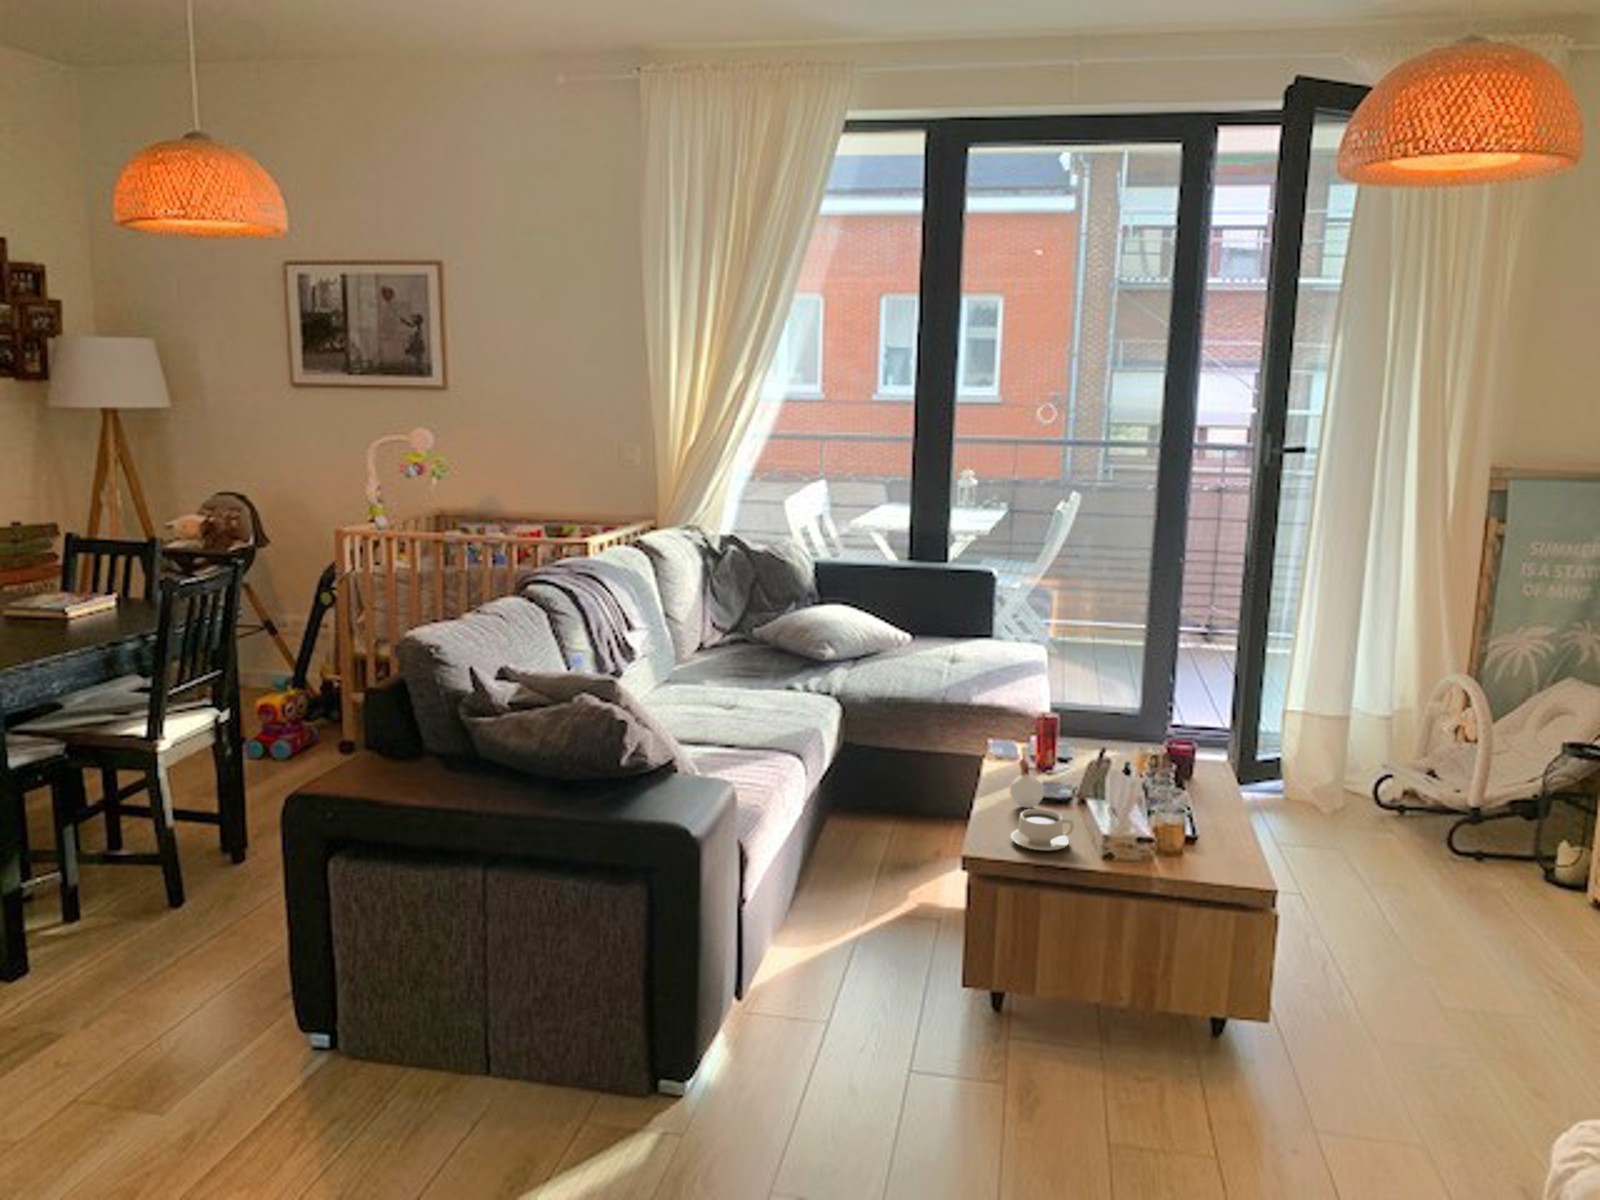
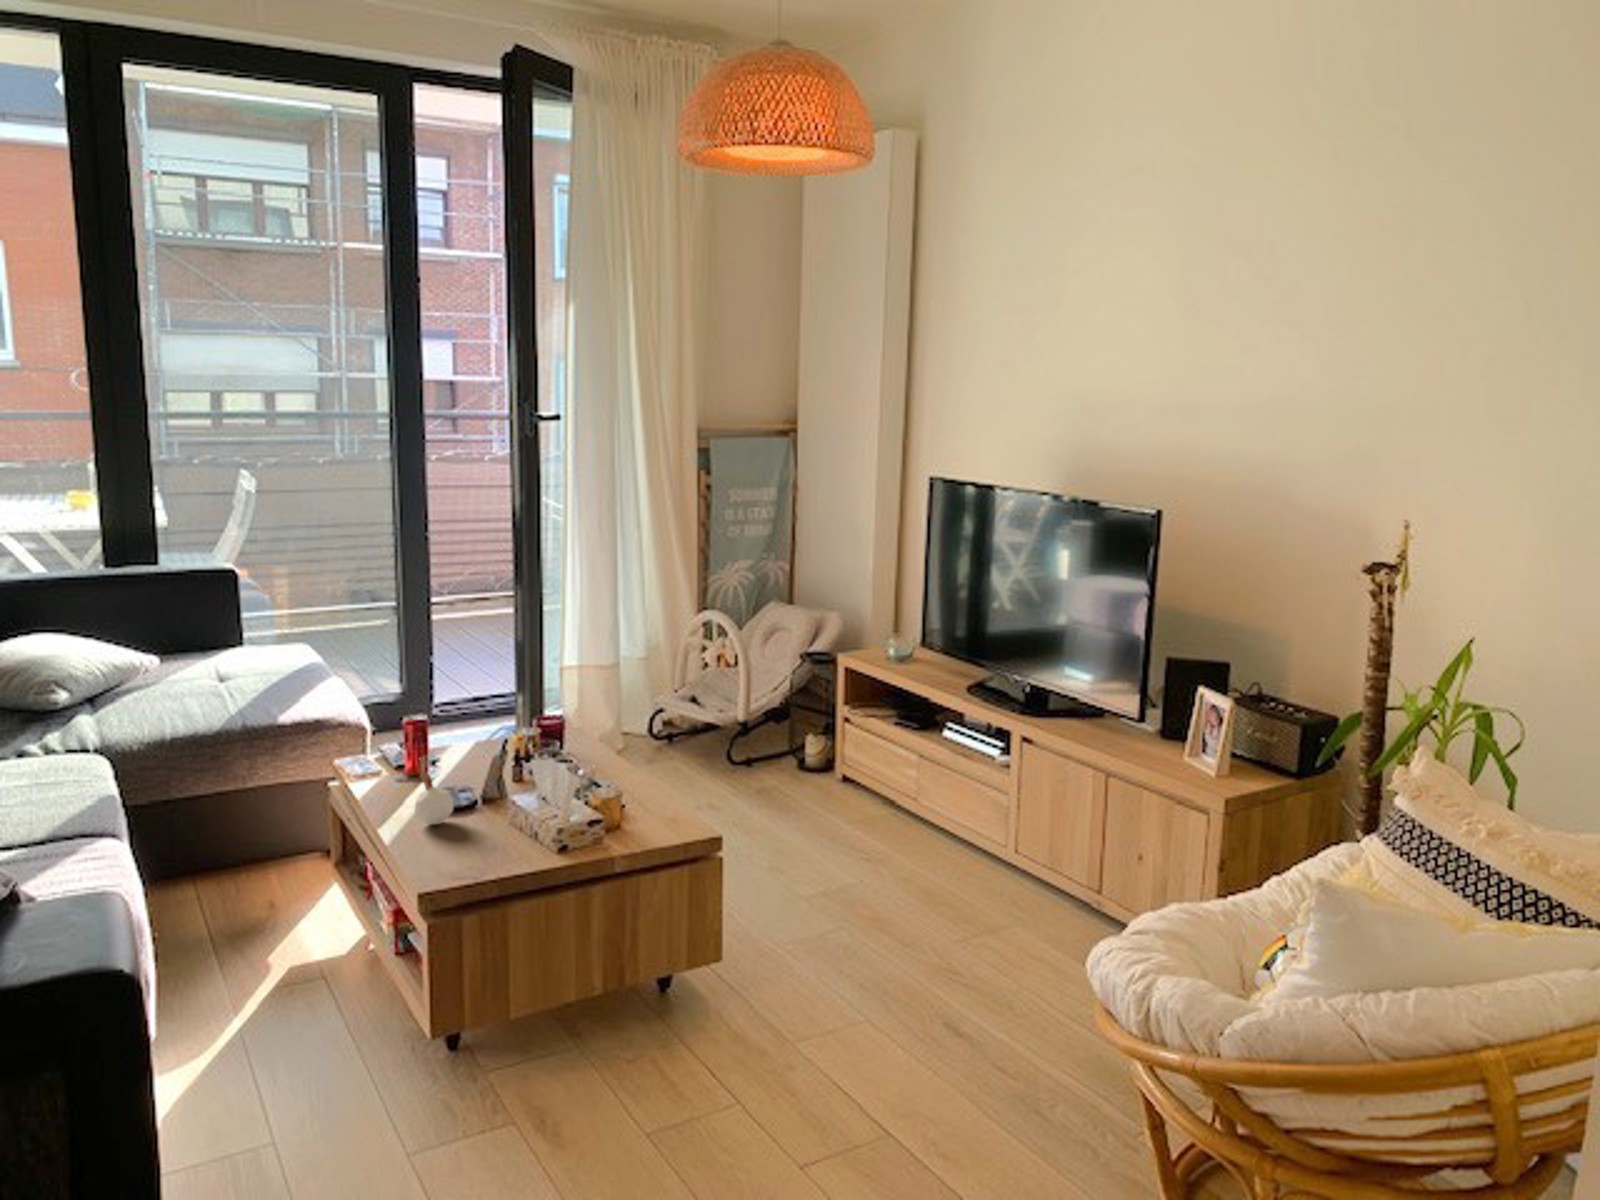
teacup: present [1011,809,1074,850] -> none [450,819,518,867]

